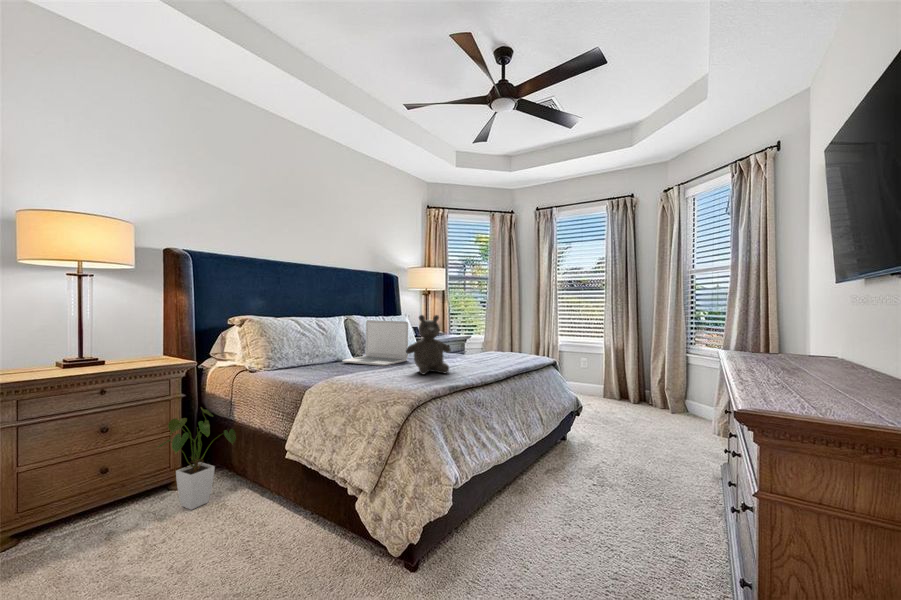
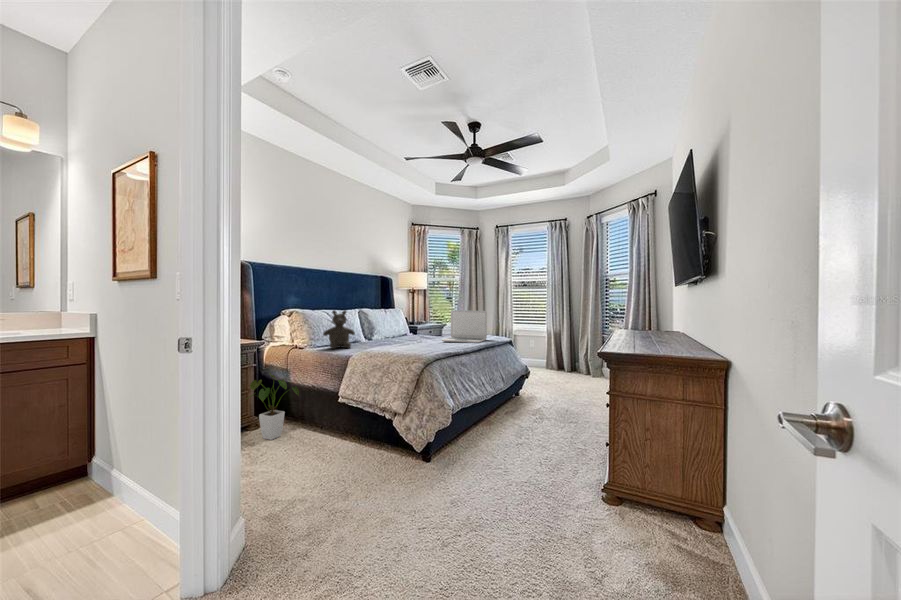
teddy bear: present [406,315,451,374] -> present [323,310,355,349]
laptop: present [342,320,408,366] -> present [442,310,487,343]

